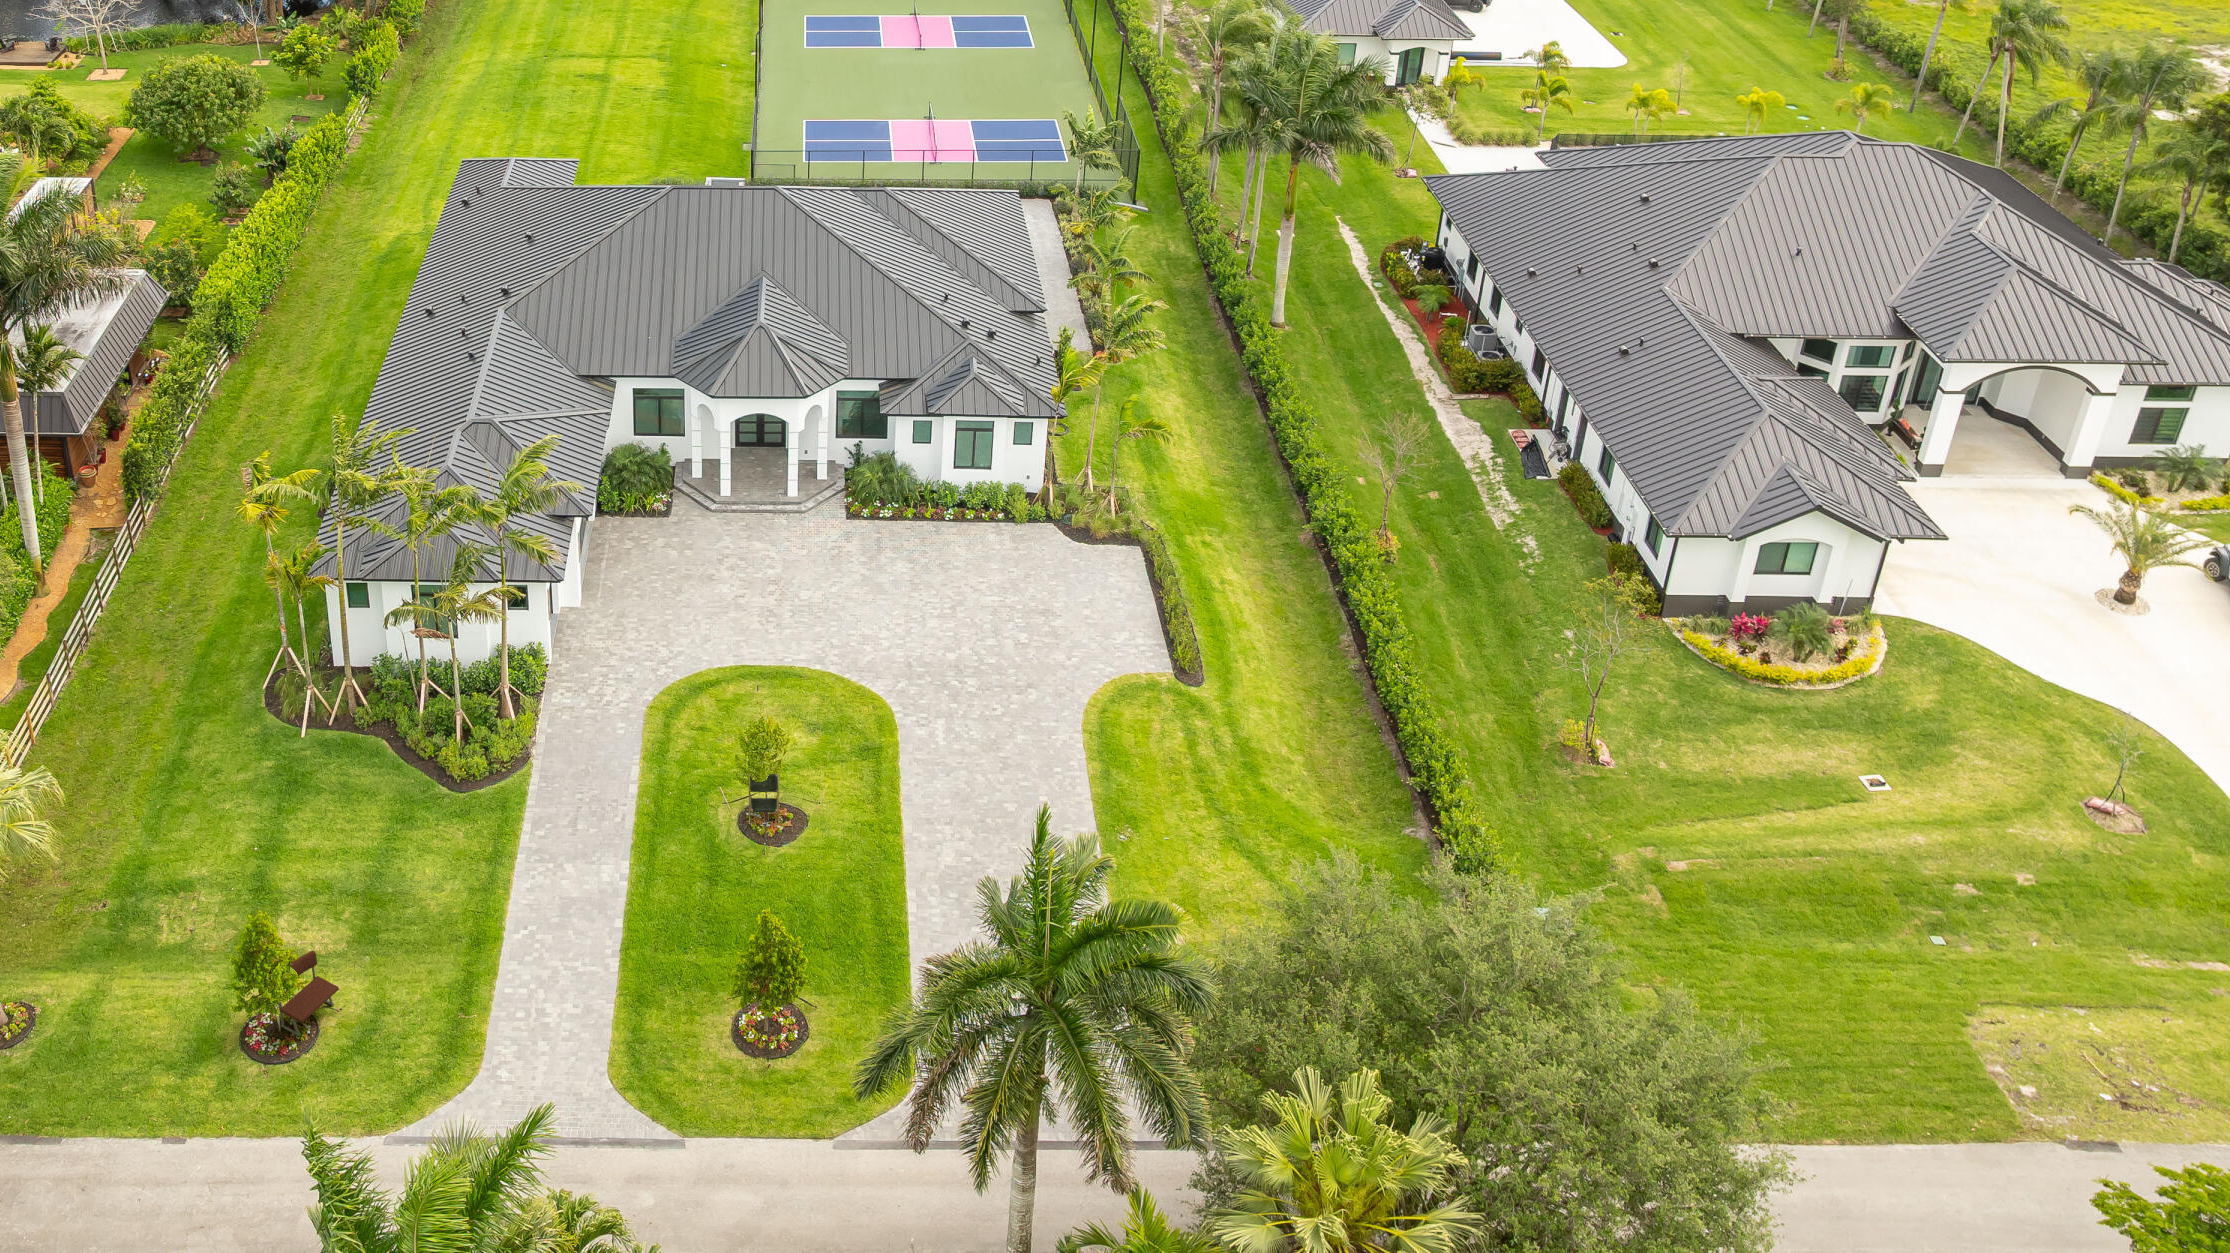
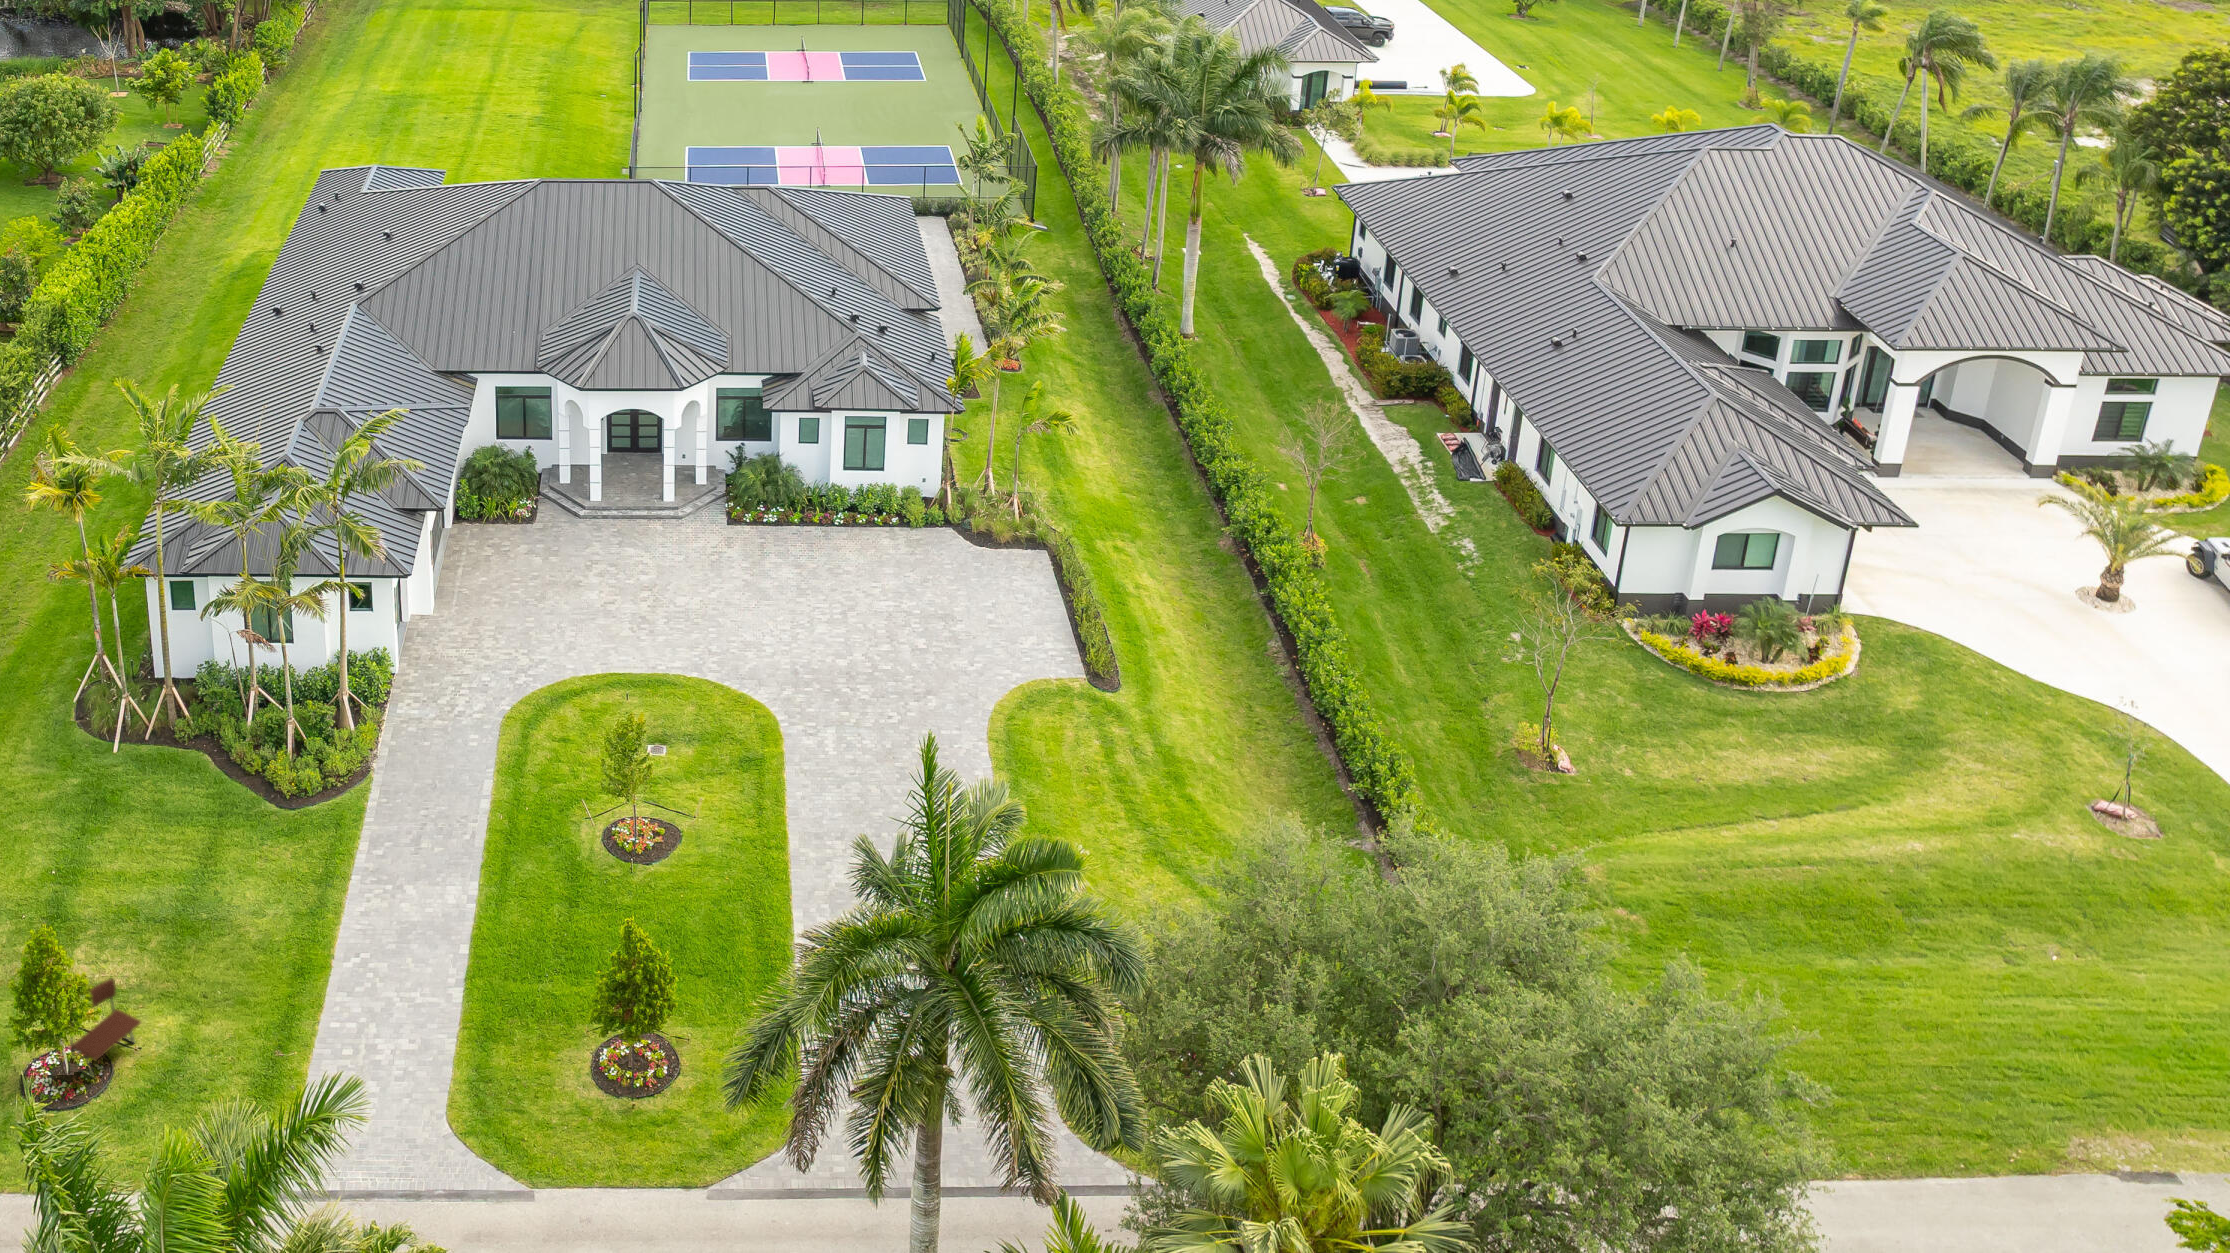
lounge chair: present [749,774,780,825] -> none [620,784,655,841]

